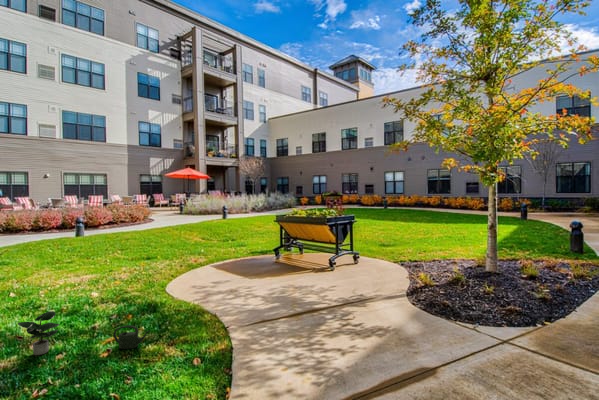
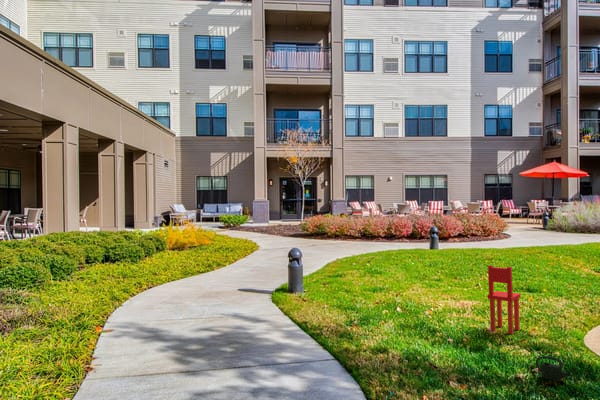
chair: none [87,242,122,307] -> present [488,266,521,334]
potted plant: present [18,311,59,355] -> none [453,327,485,363]

